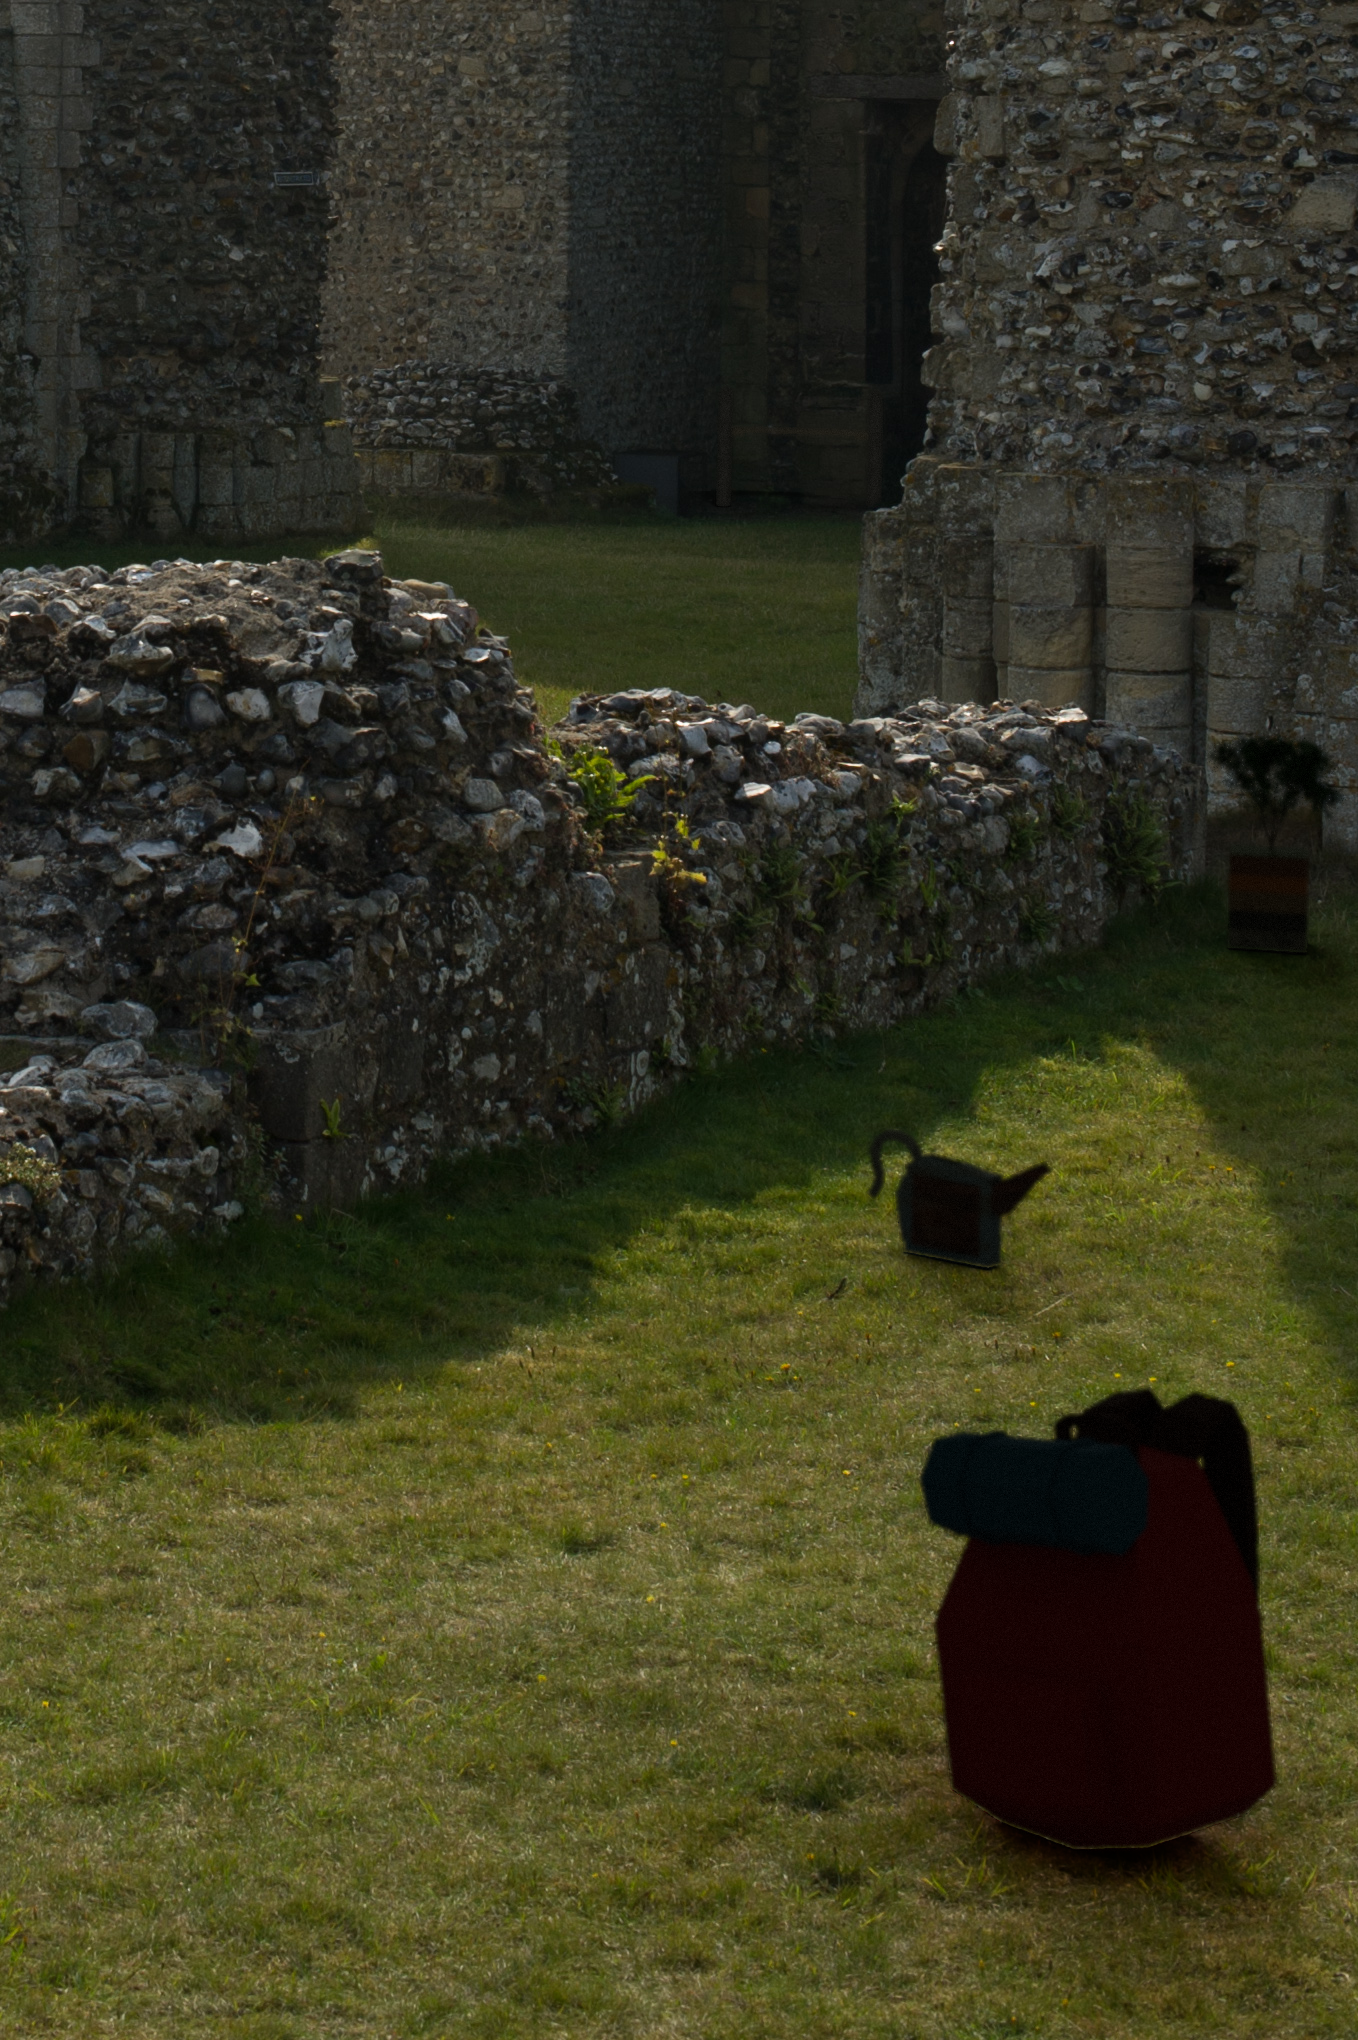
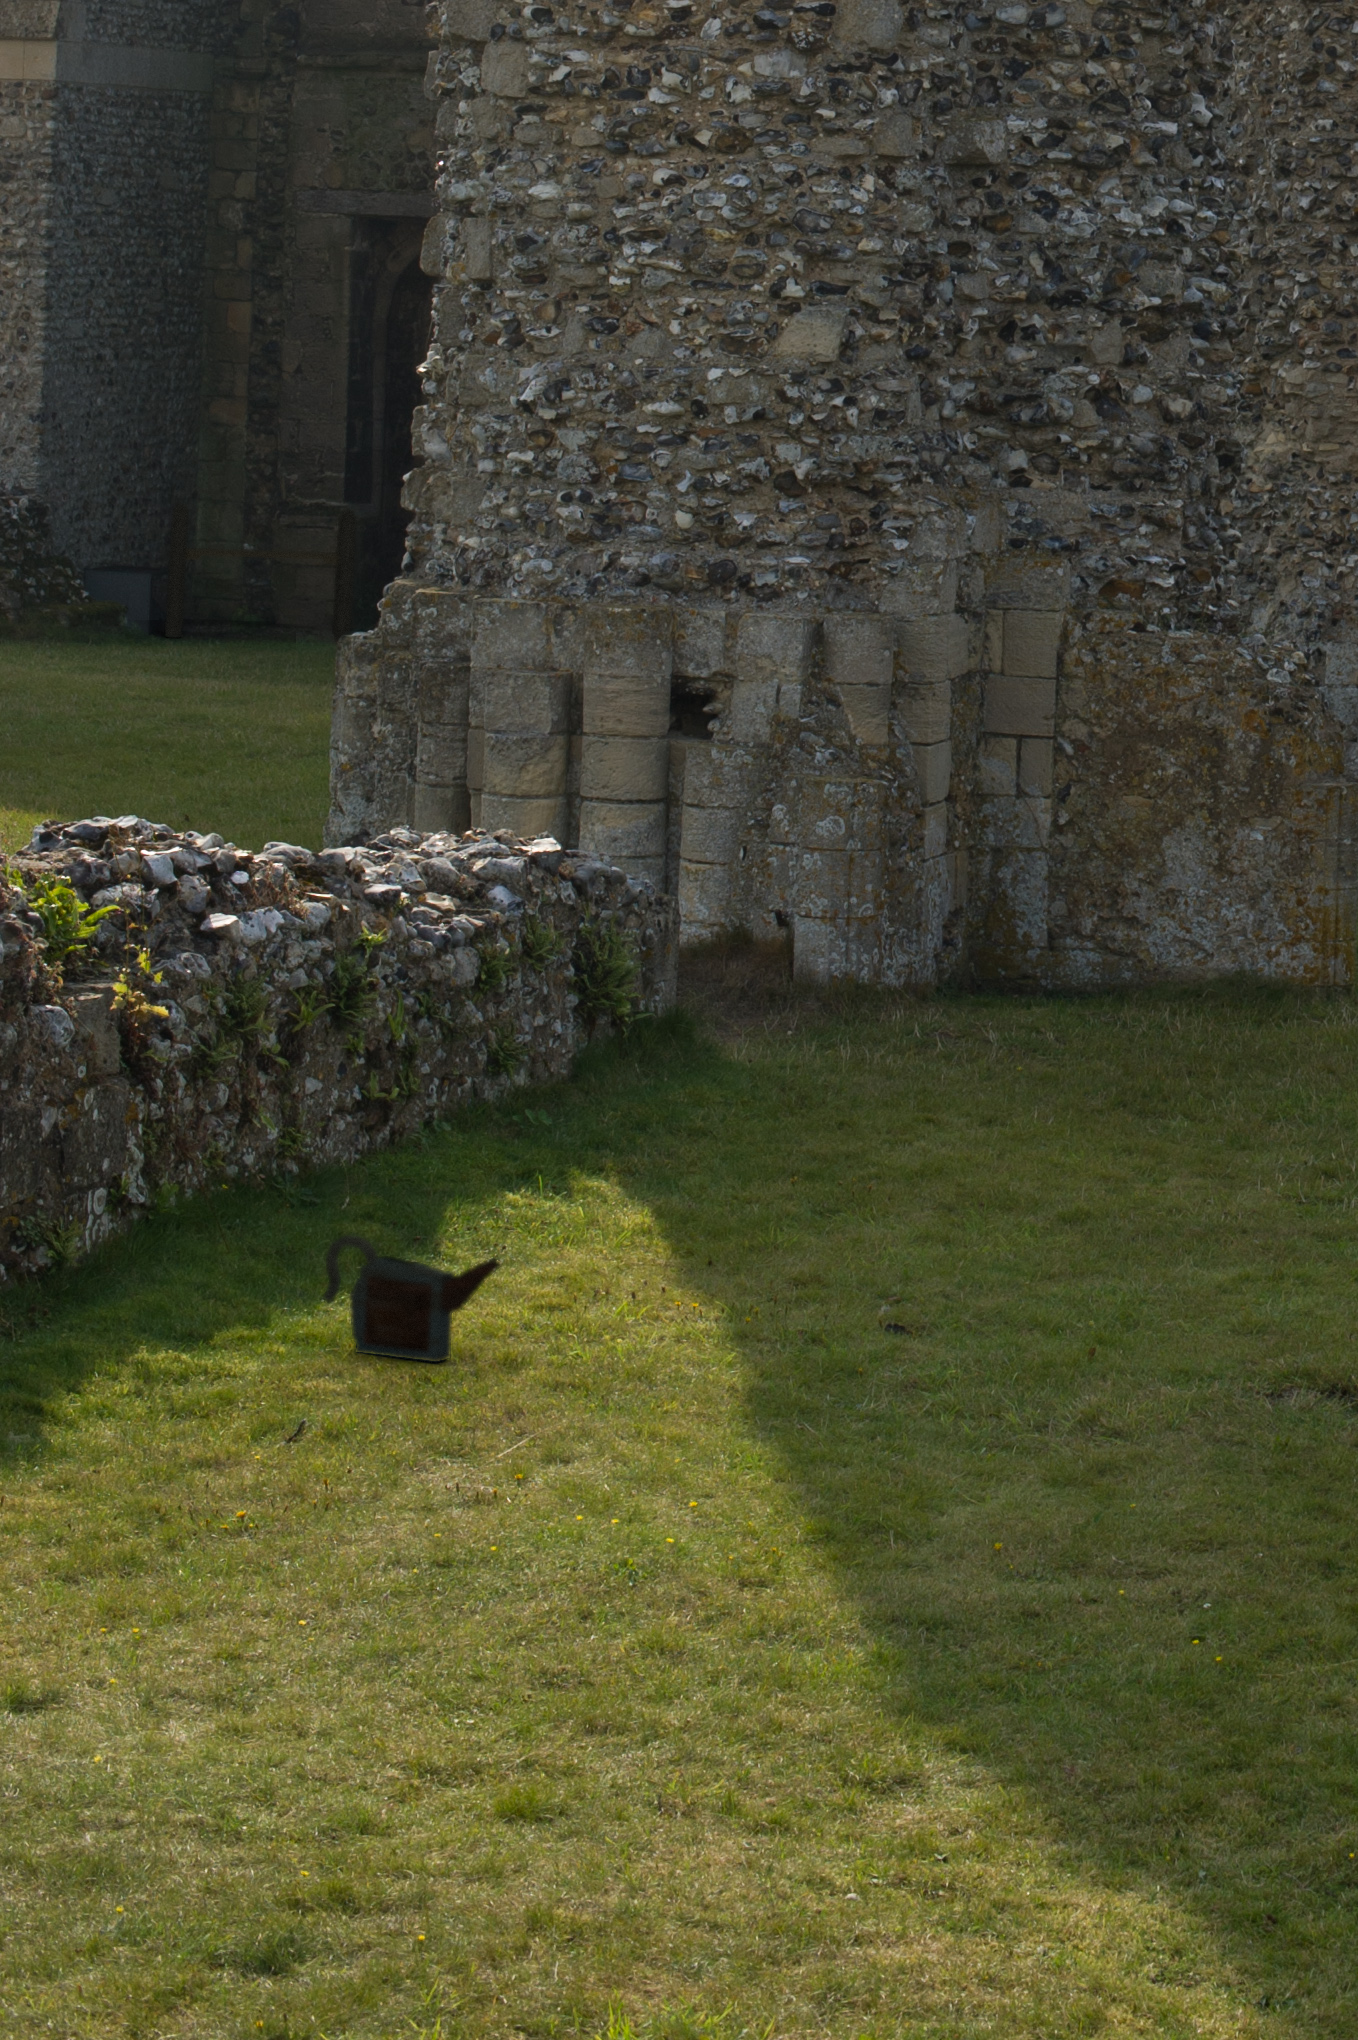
potted tree: present [1209,733,1346,953] -> none [669,859,812,1076]
backpack: present [919,1388,1277,1850] -> none [368,1405,669,1801]

